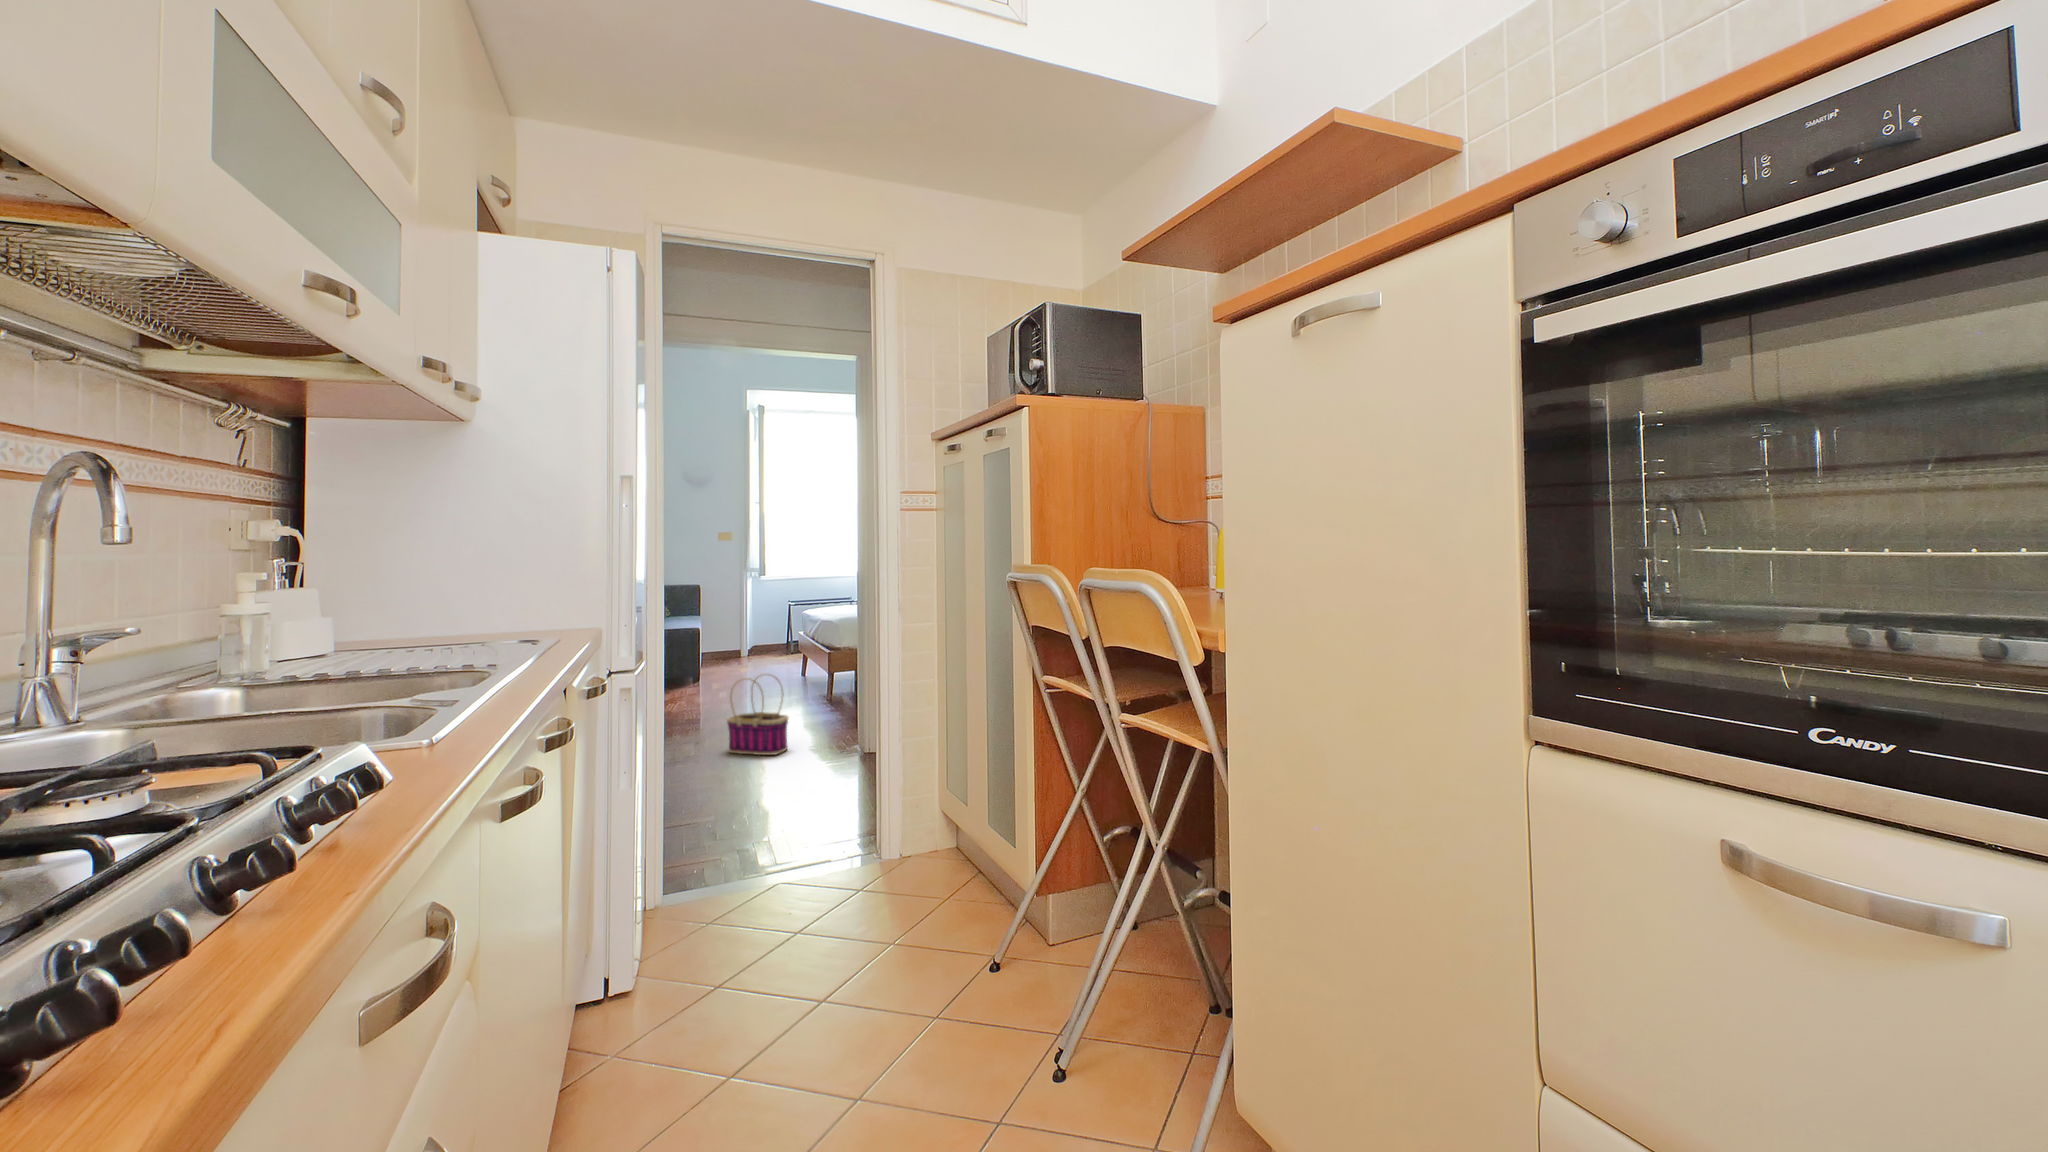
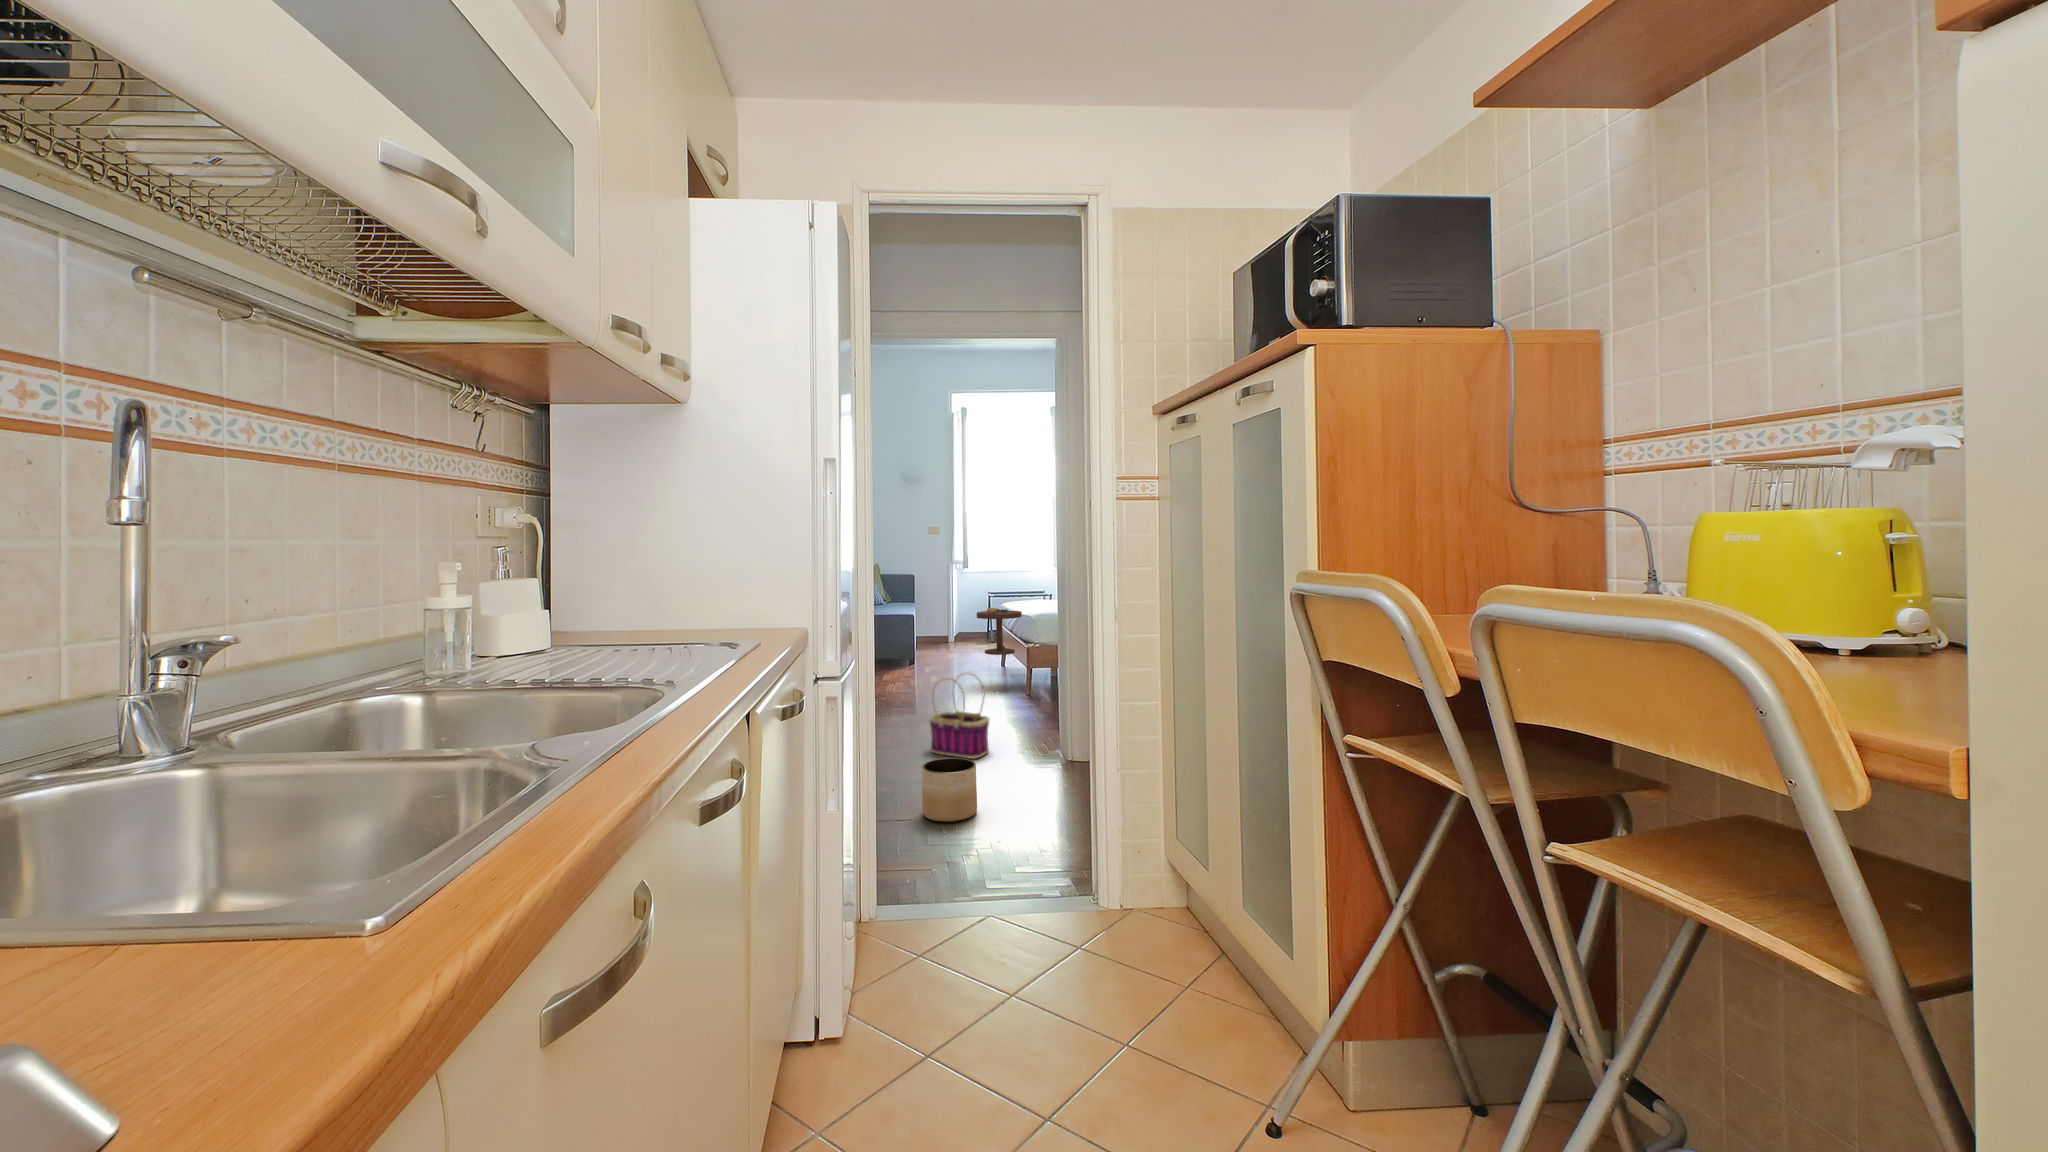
side table: none [774,614,821,699] -> present [977,608,1022,655]
planter: none [724,747,777,804] -> present [922,758,977,822]

